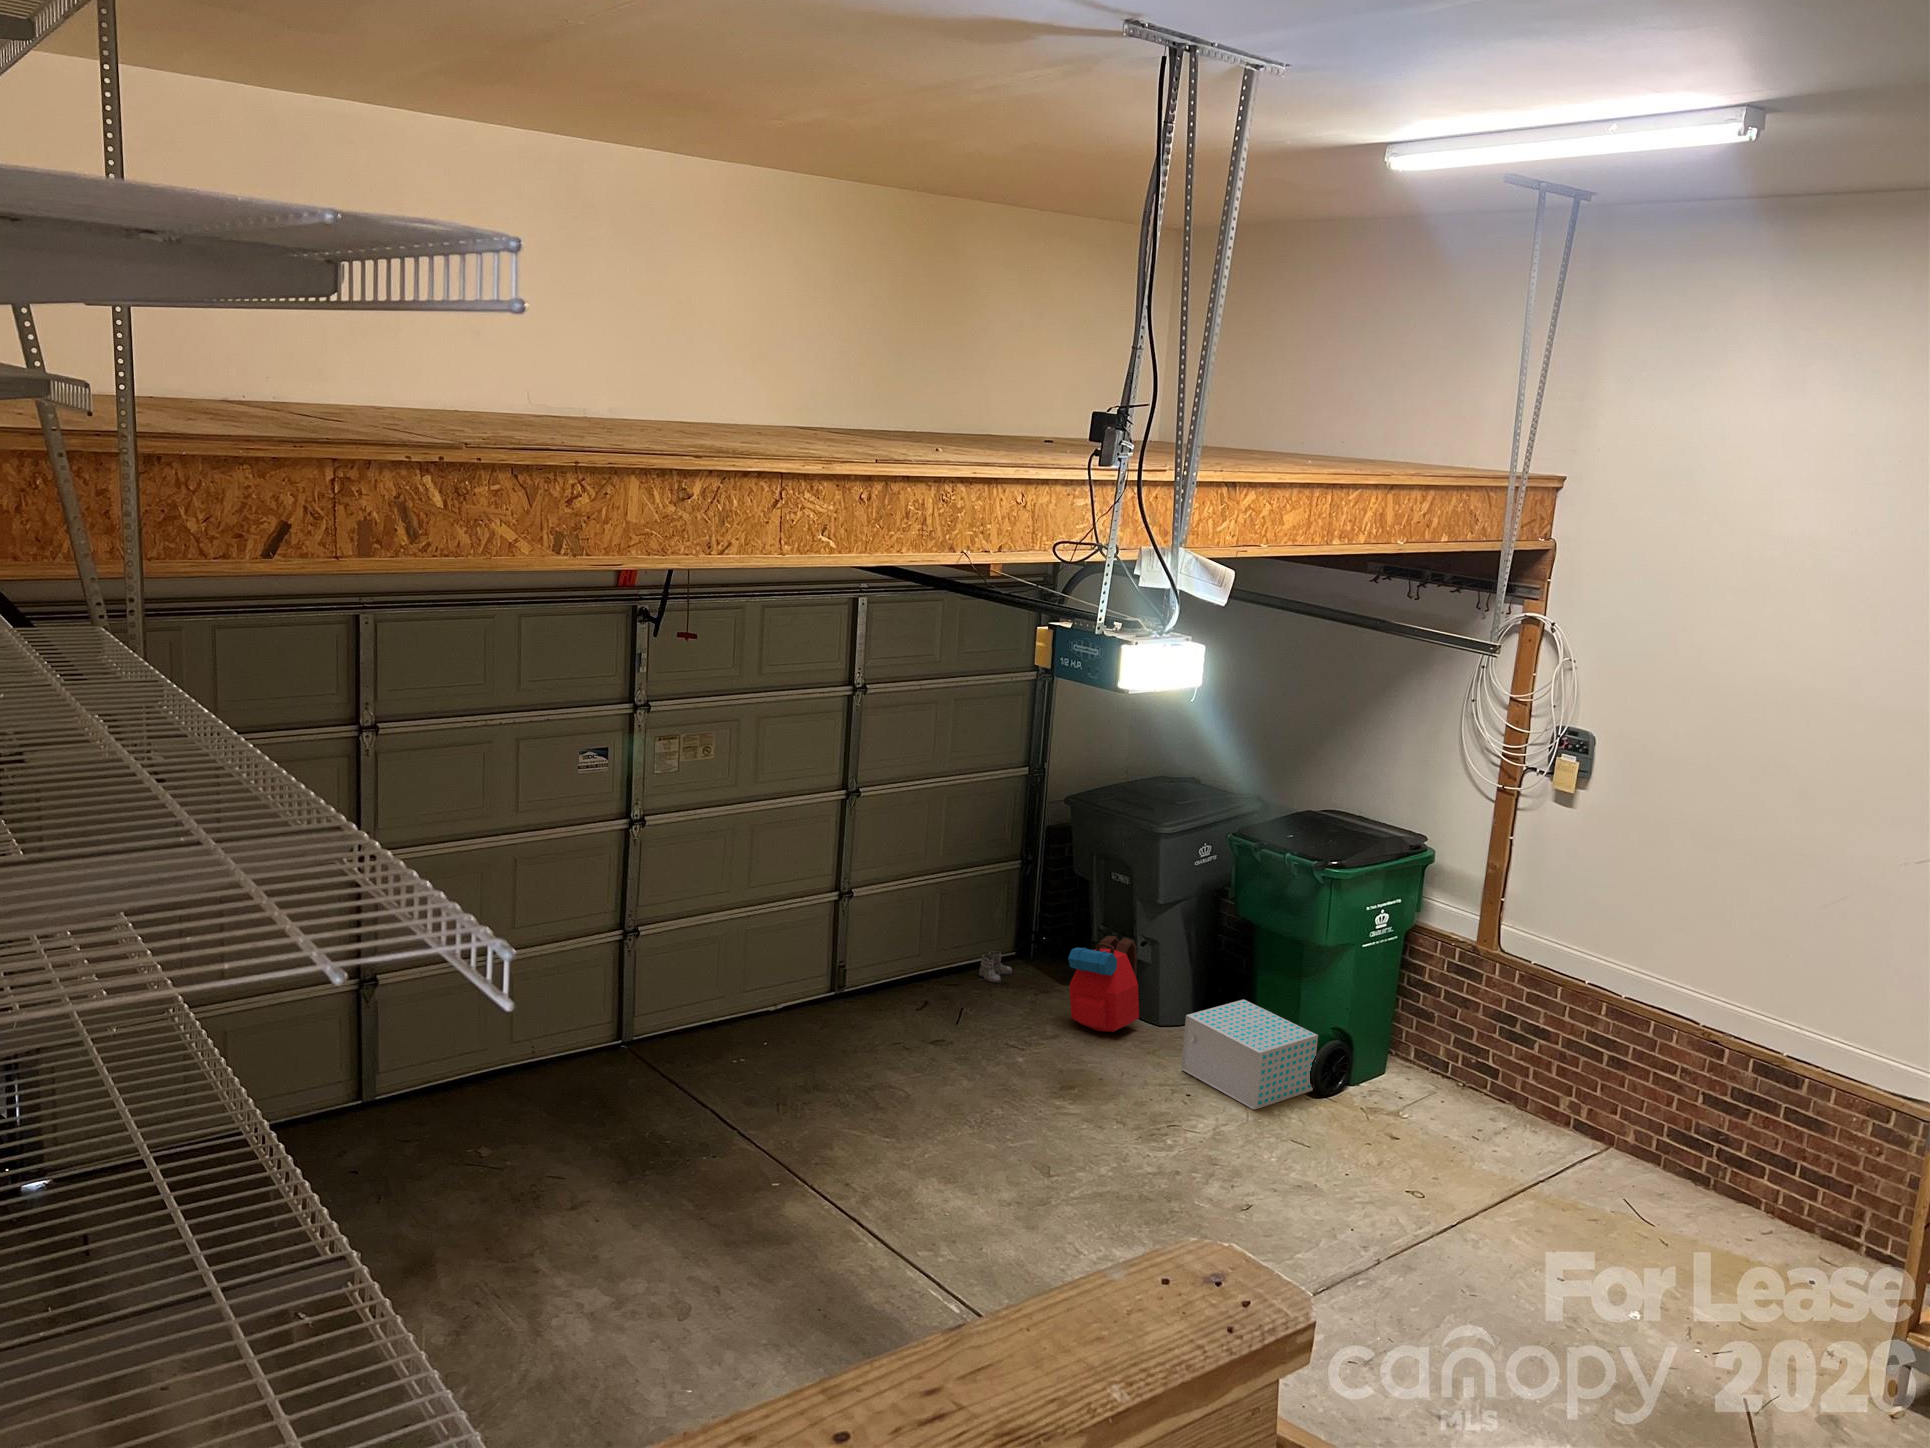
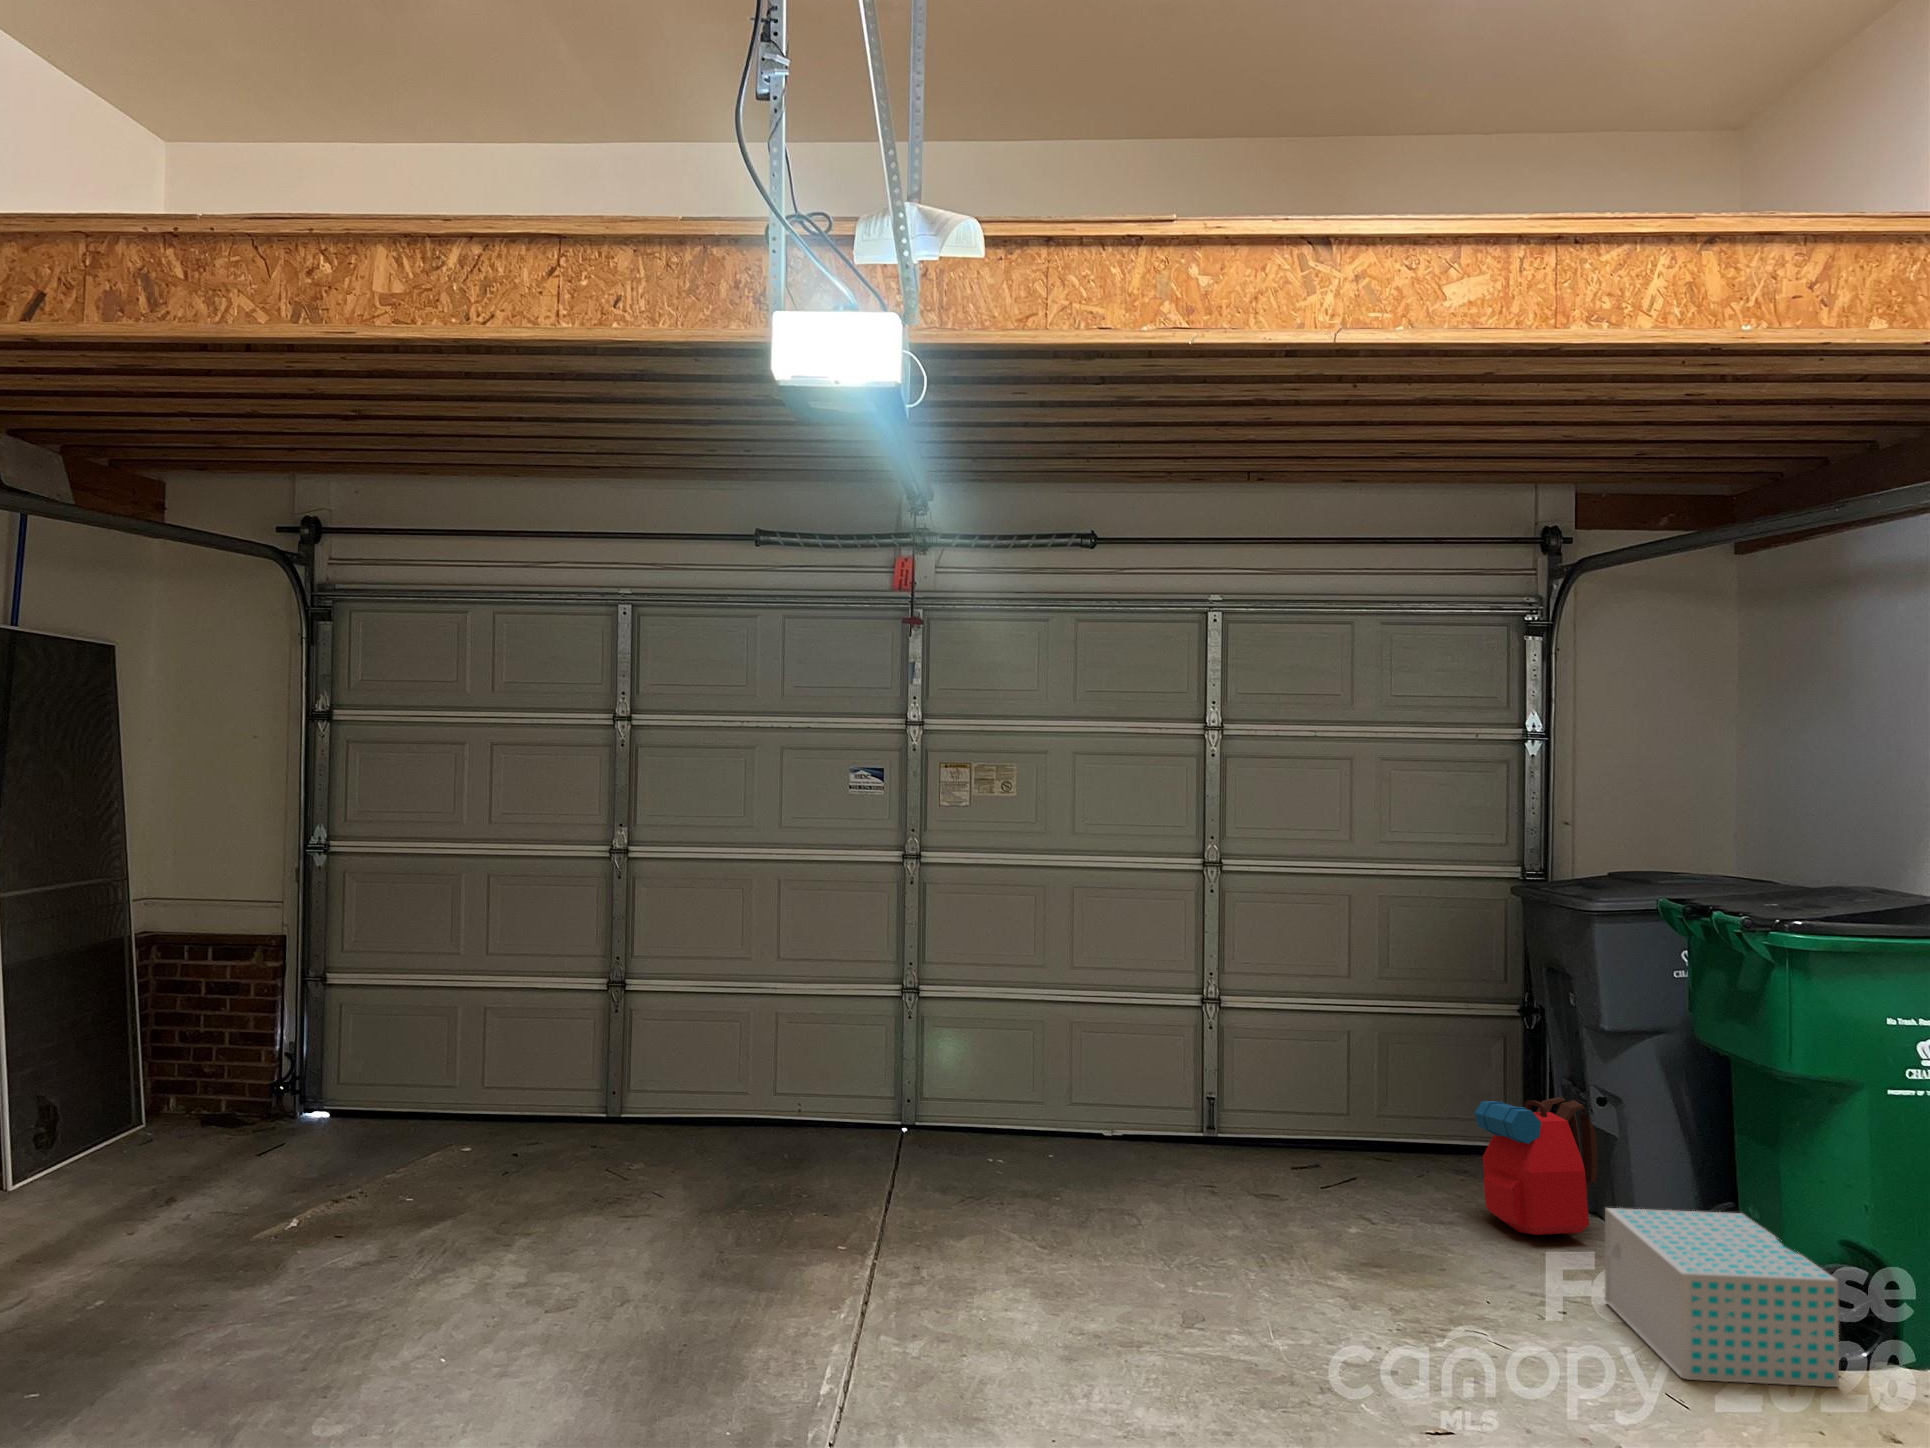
boots: present [979,951,1012,983] -> none [1406,1117,1467,1159]

